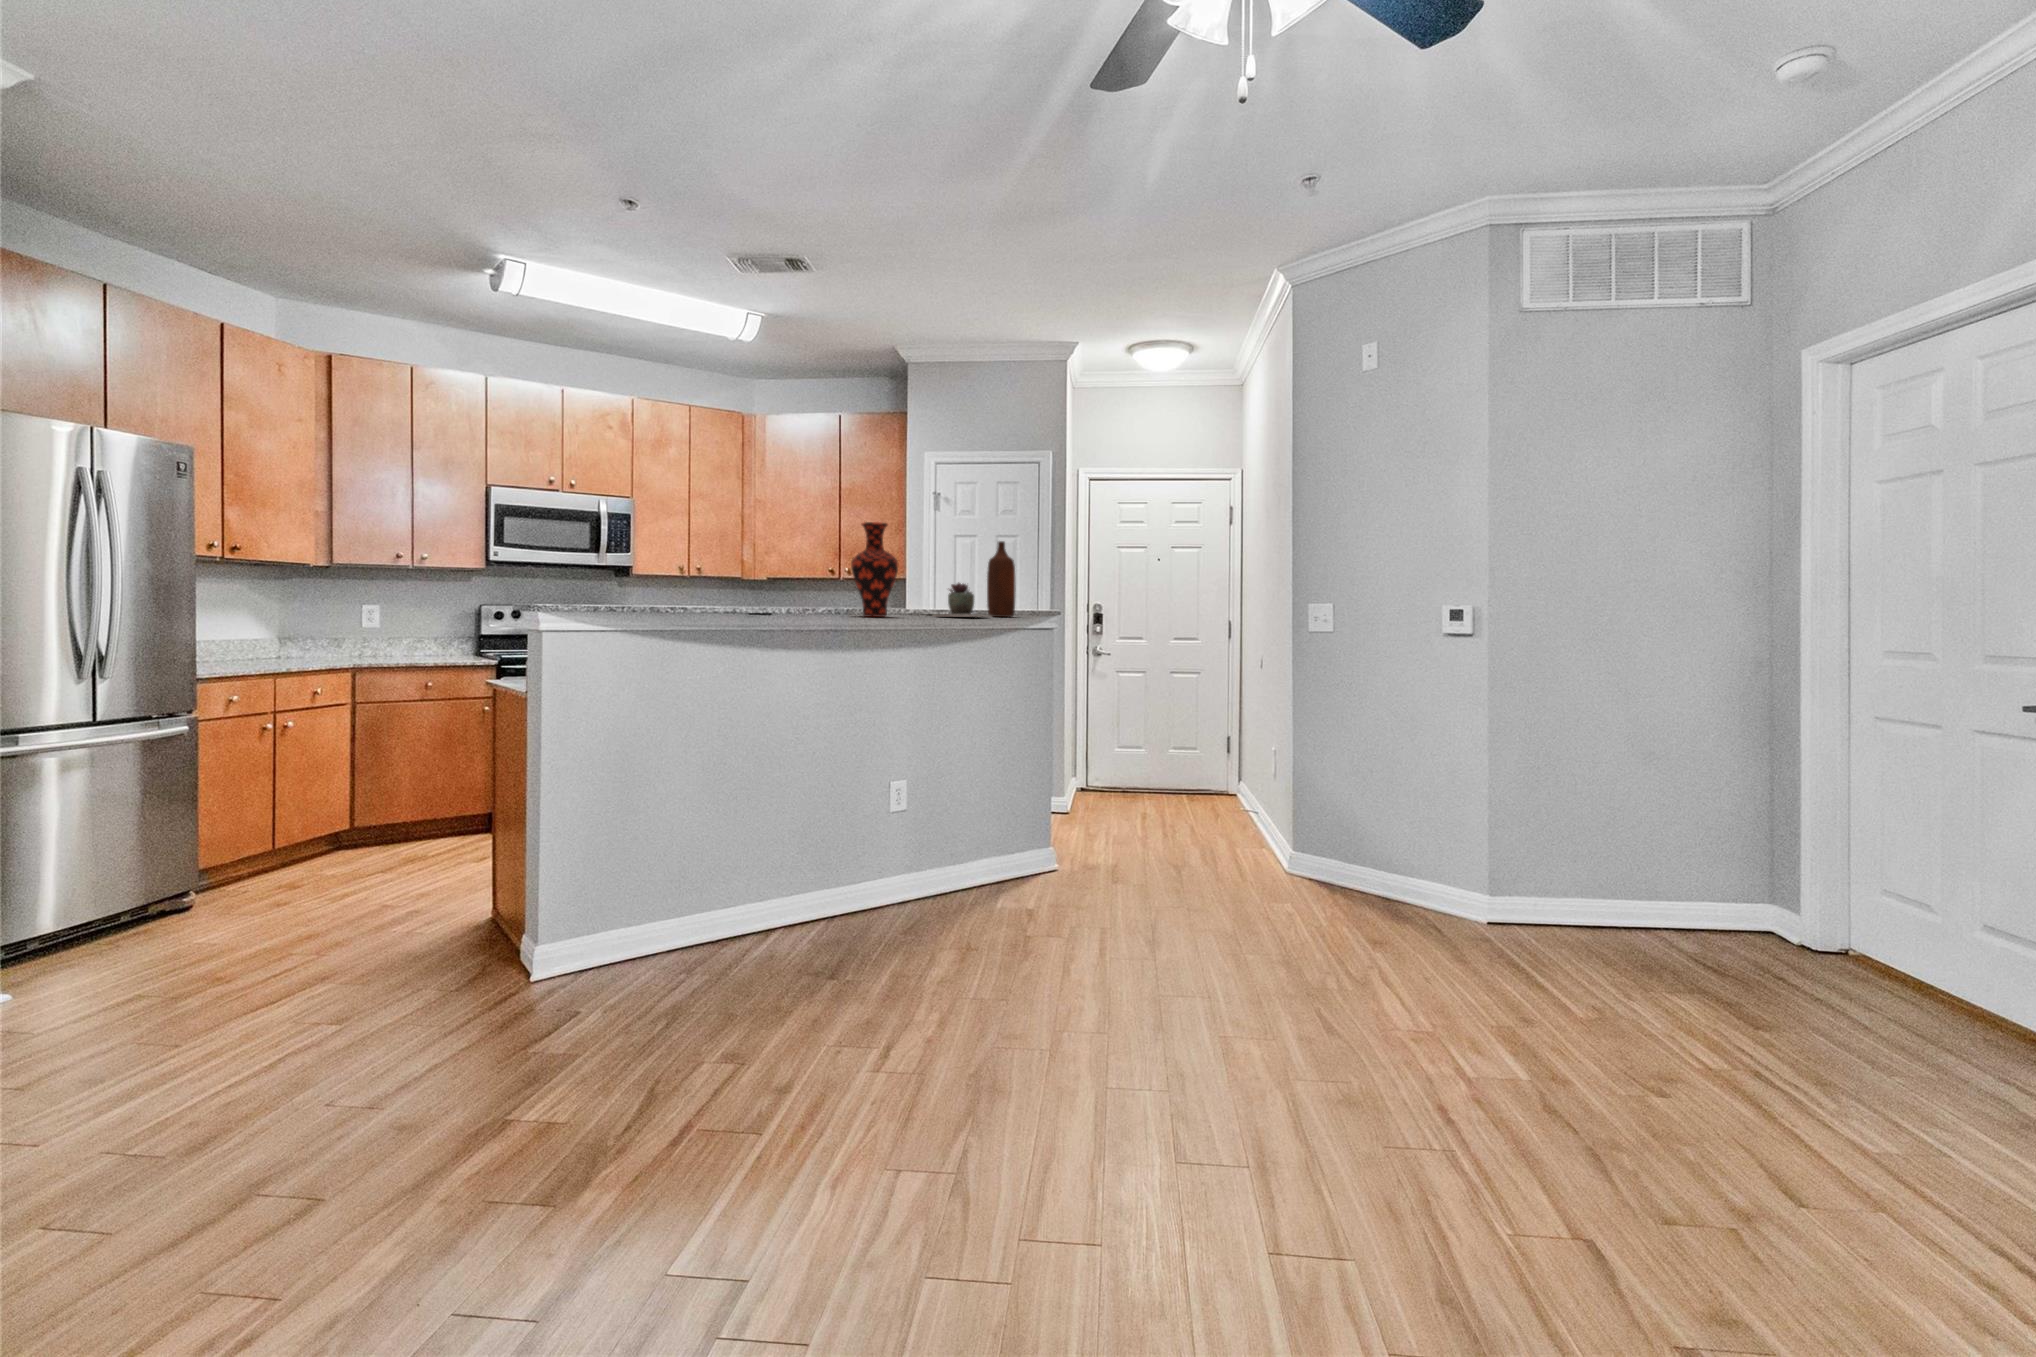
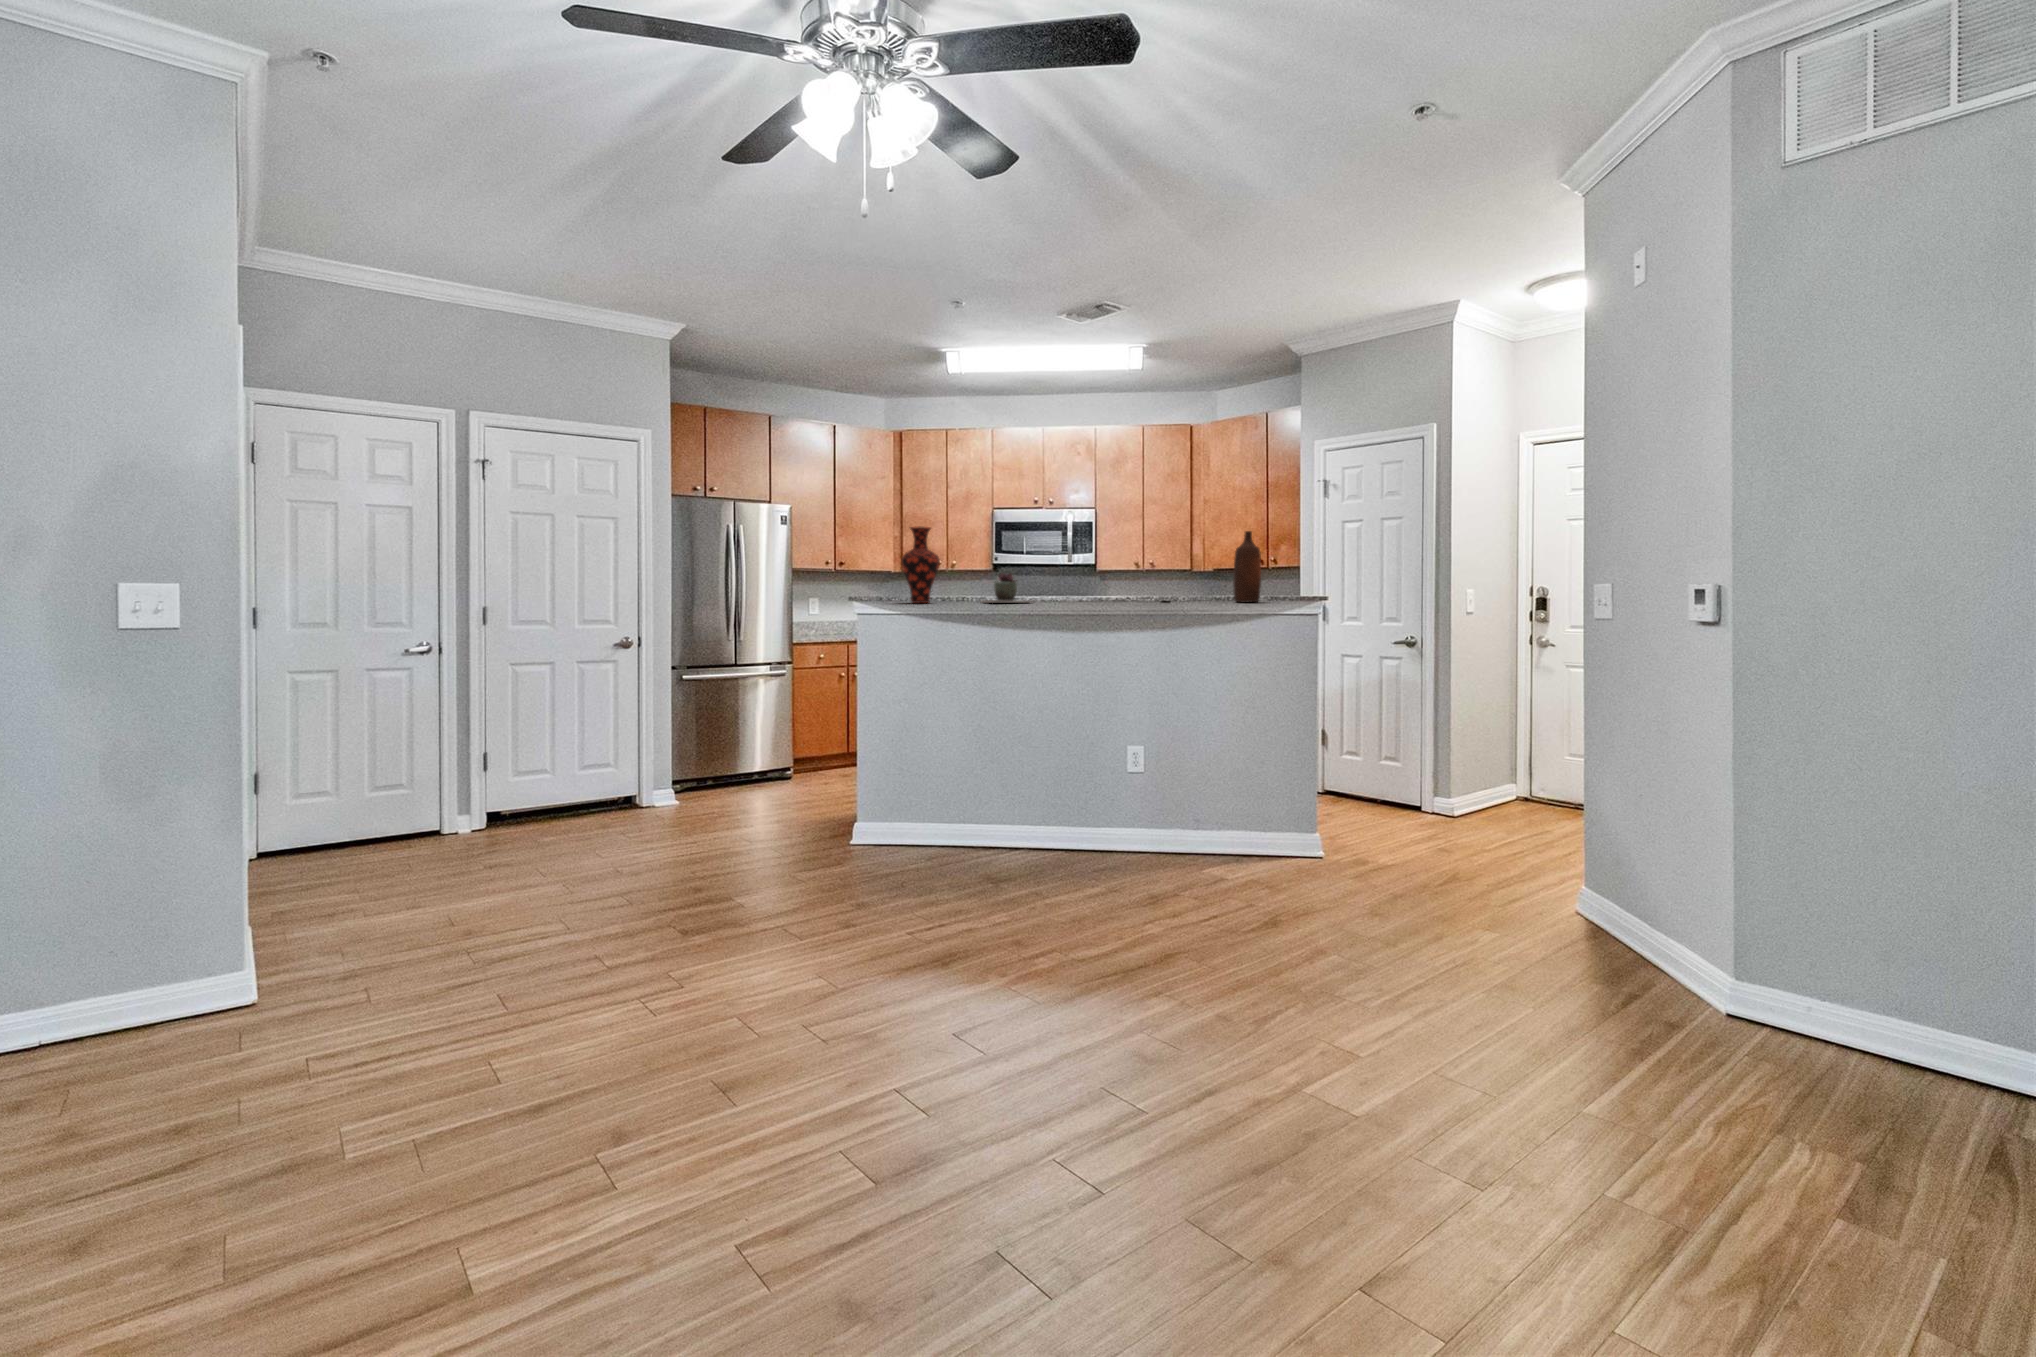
vase: present [851,522,898,617] -> present [901,526,940,603]
succulent plant: present [933,583,992,618] -> present [981,573,1032,603]

